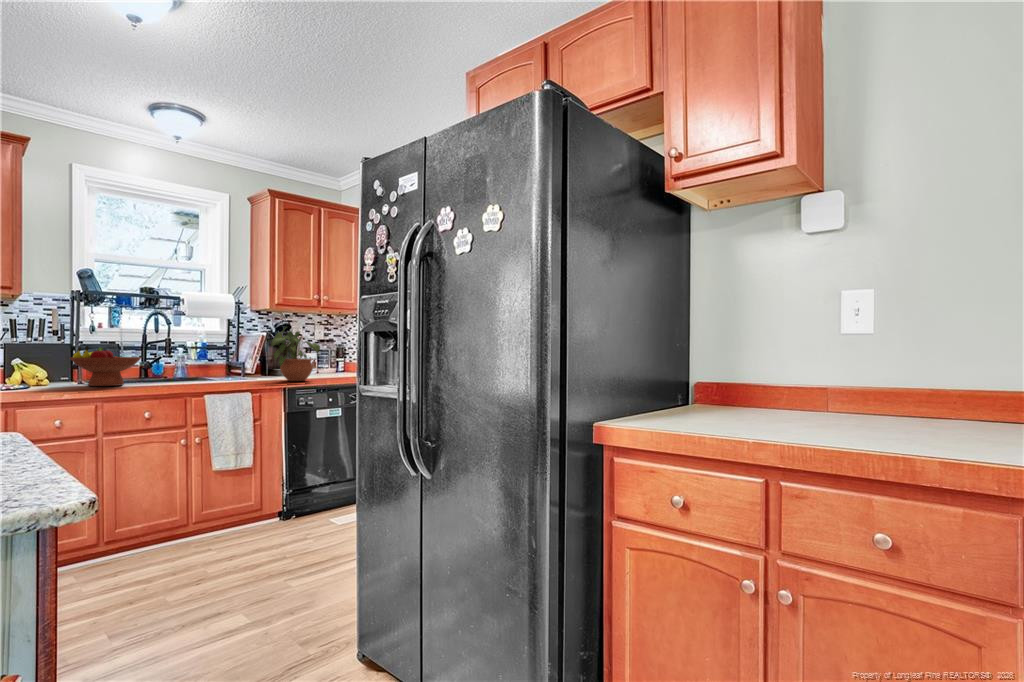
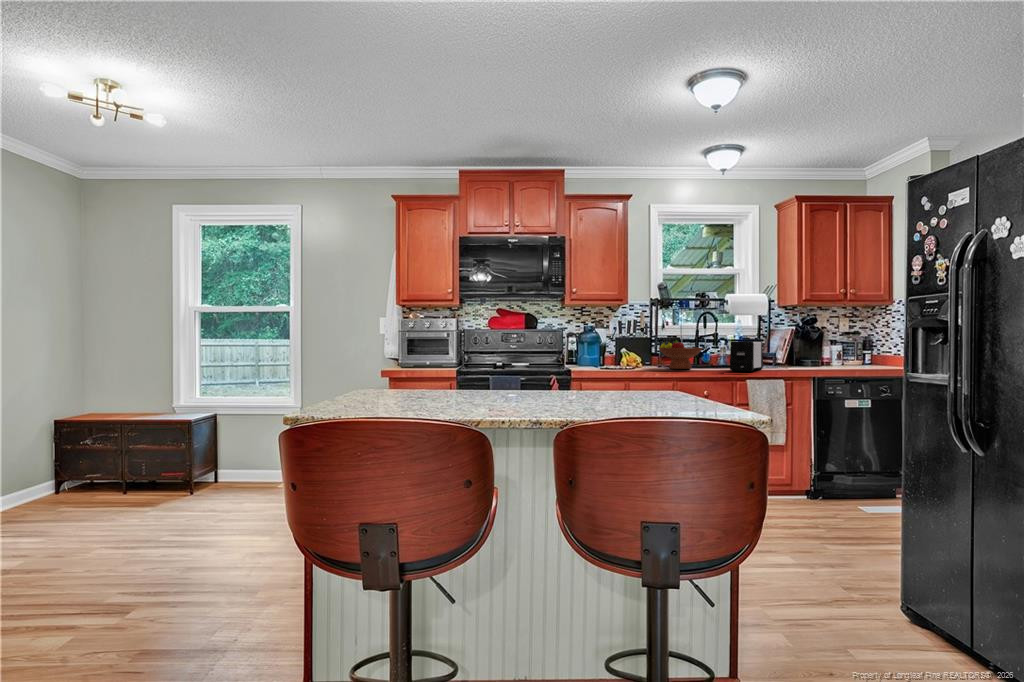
potted plant: present [271,328,320,381] -> none [799,321,851,371]
toaster: none [177,349,224,386] -> present [730,341,763,371]

